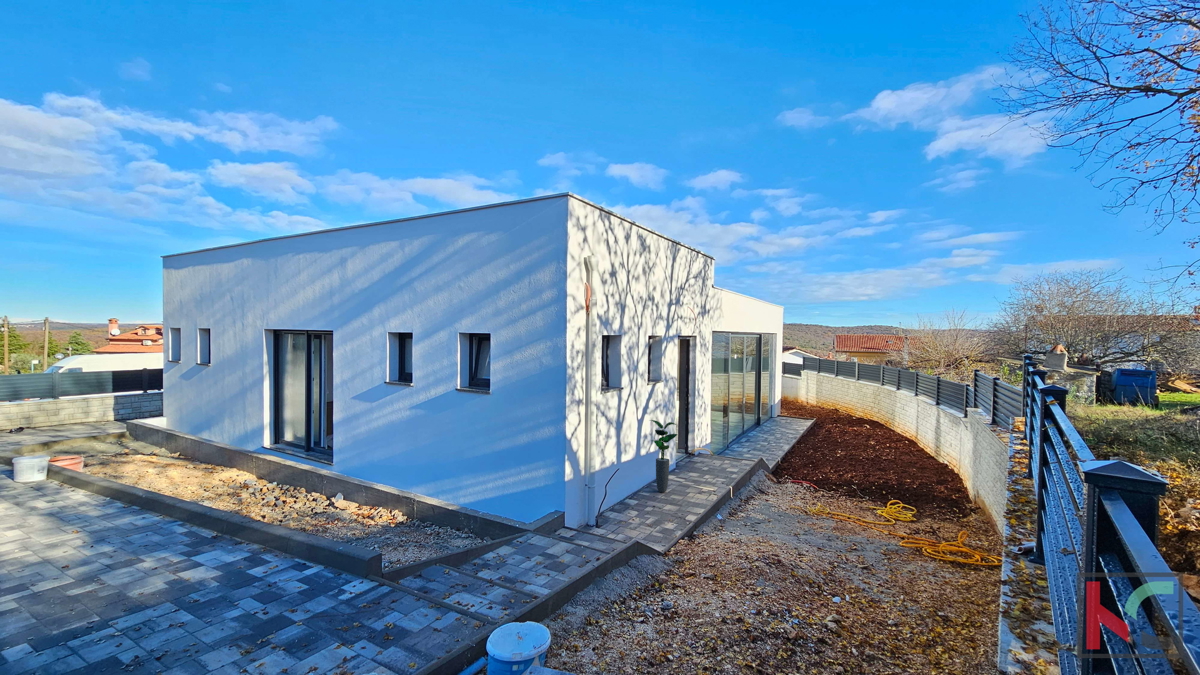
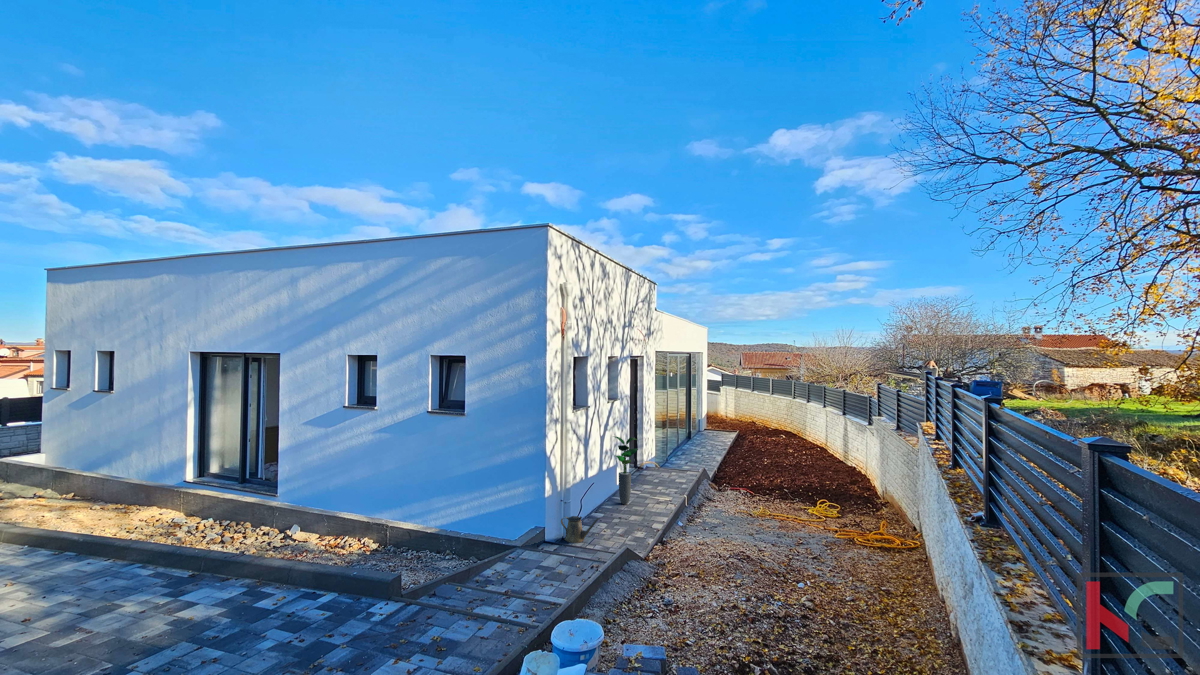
watering can: none [579,502,618,531] -> present [561,516,601,543]

